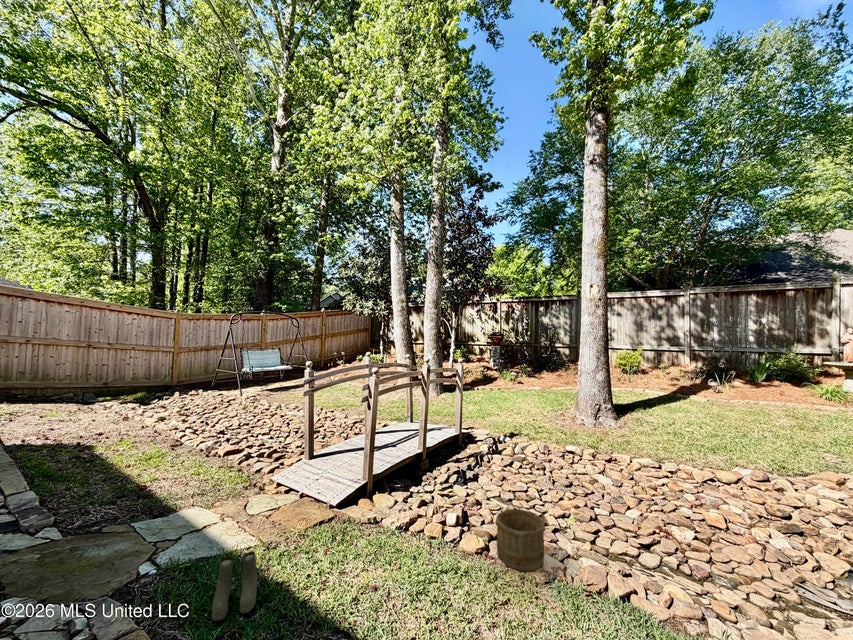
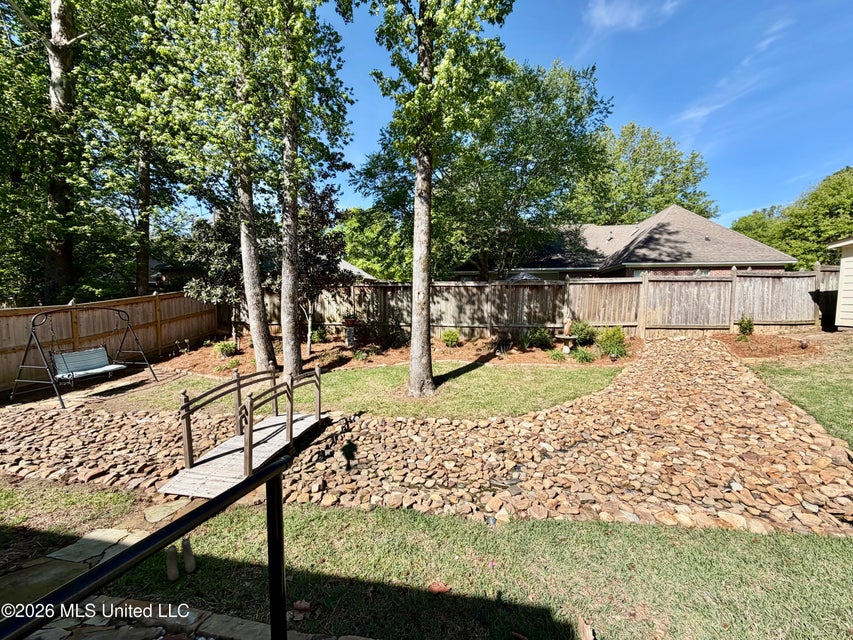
decorative plant: none [485,451,517,506] -> present [339,436,359,471]
wooden bucket: present [496,509,545,571] -> none [342,474,371,509]

